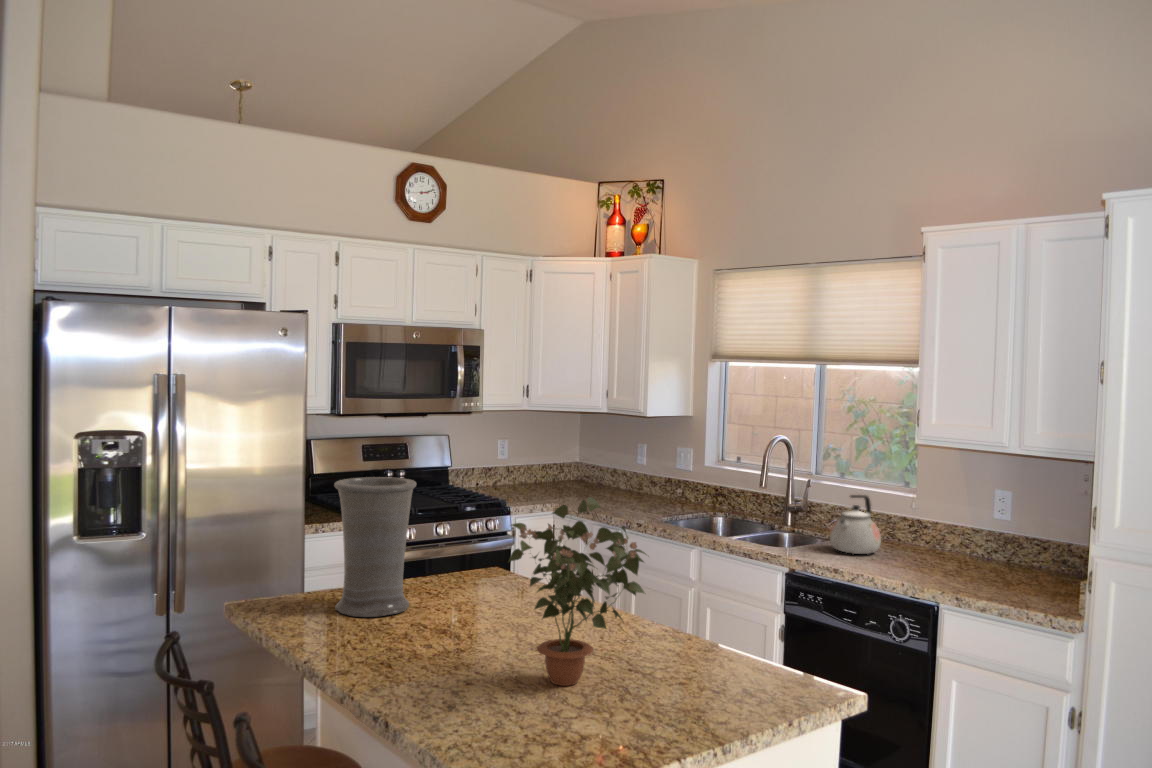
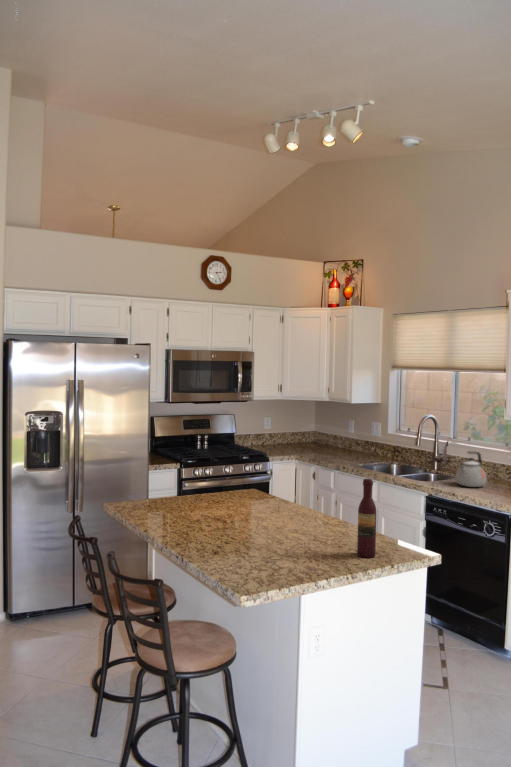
vase: present [334,477,416,617] -> none [163,438,206,512]
potted plant: present [509,497,646,686] -> none [250,448,322,546]
wine bottle: none [720,554,757,707] -> present [357,479,376,558]

